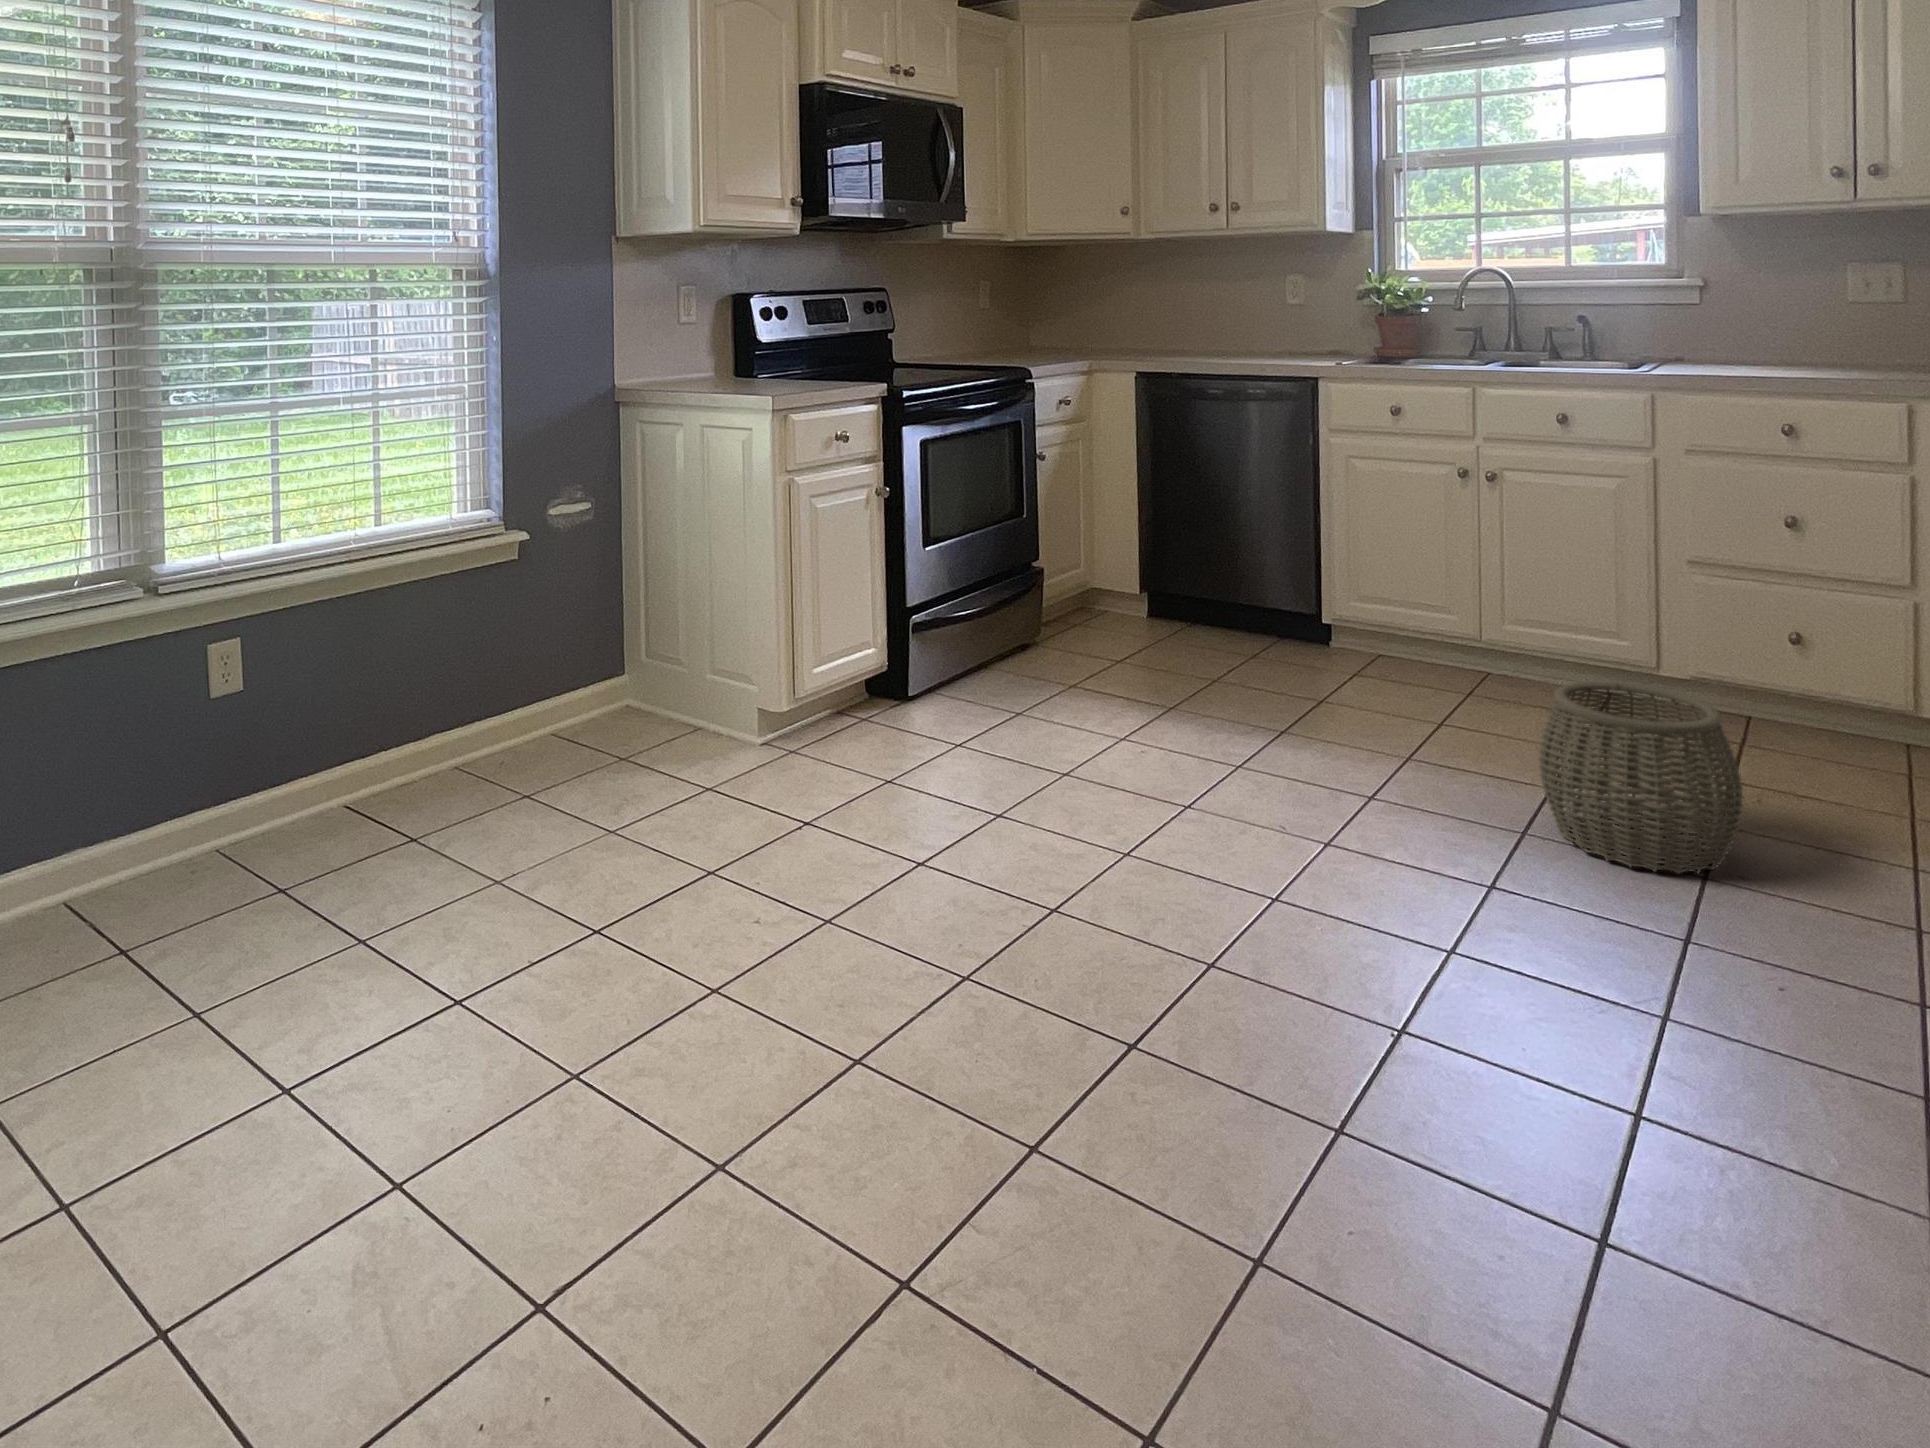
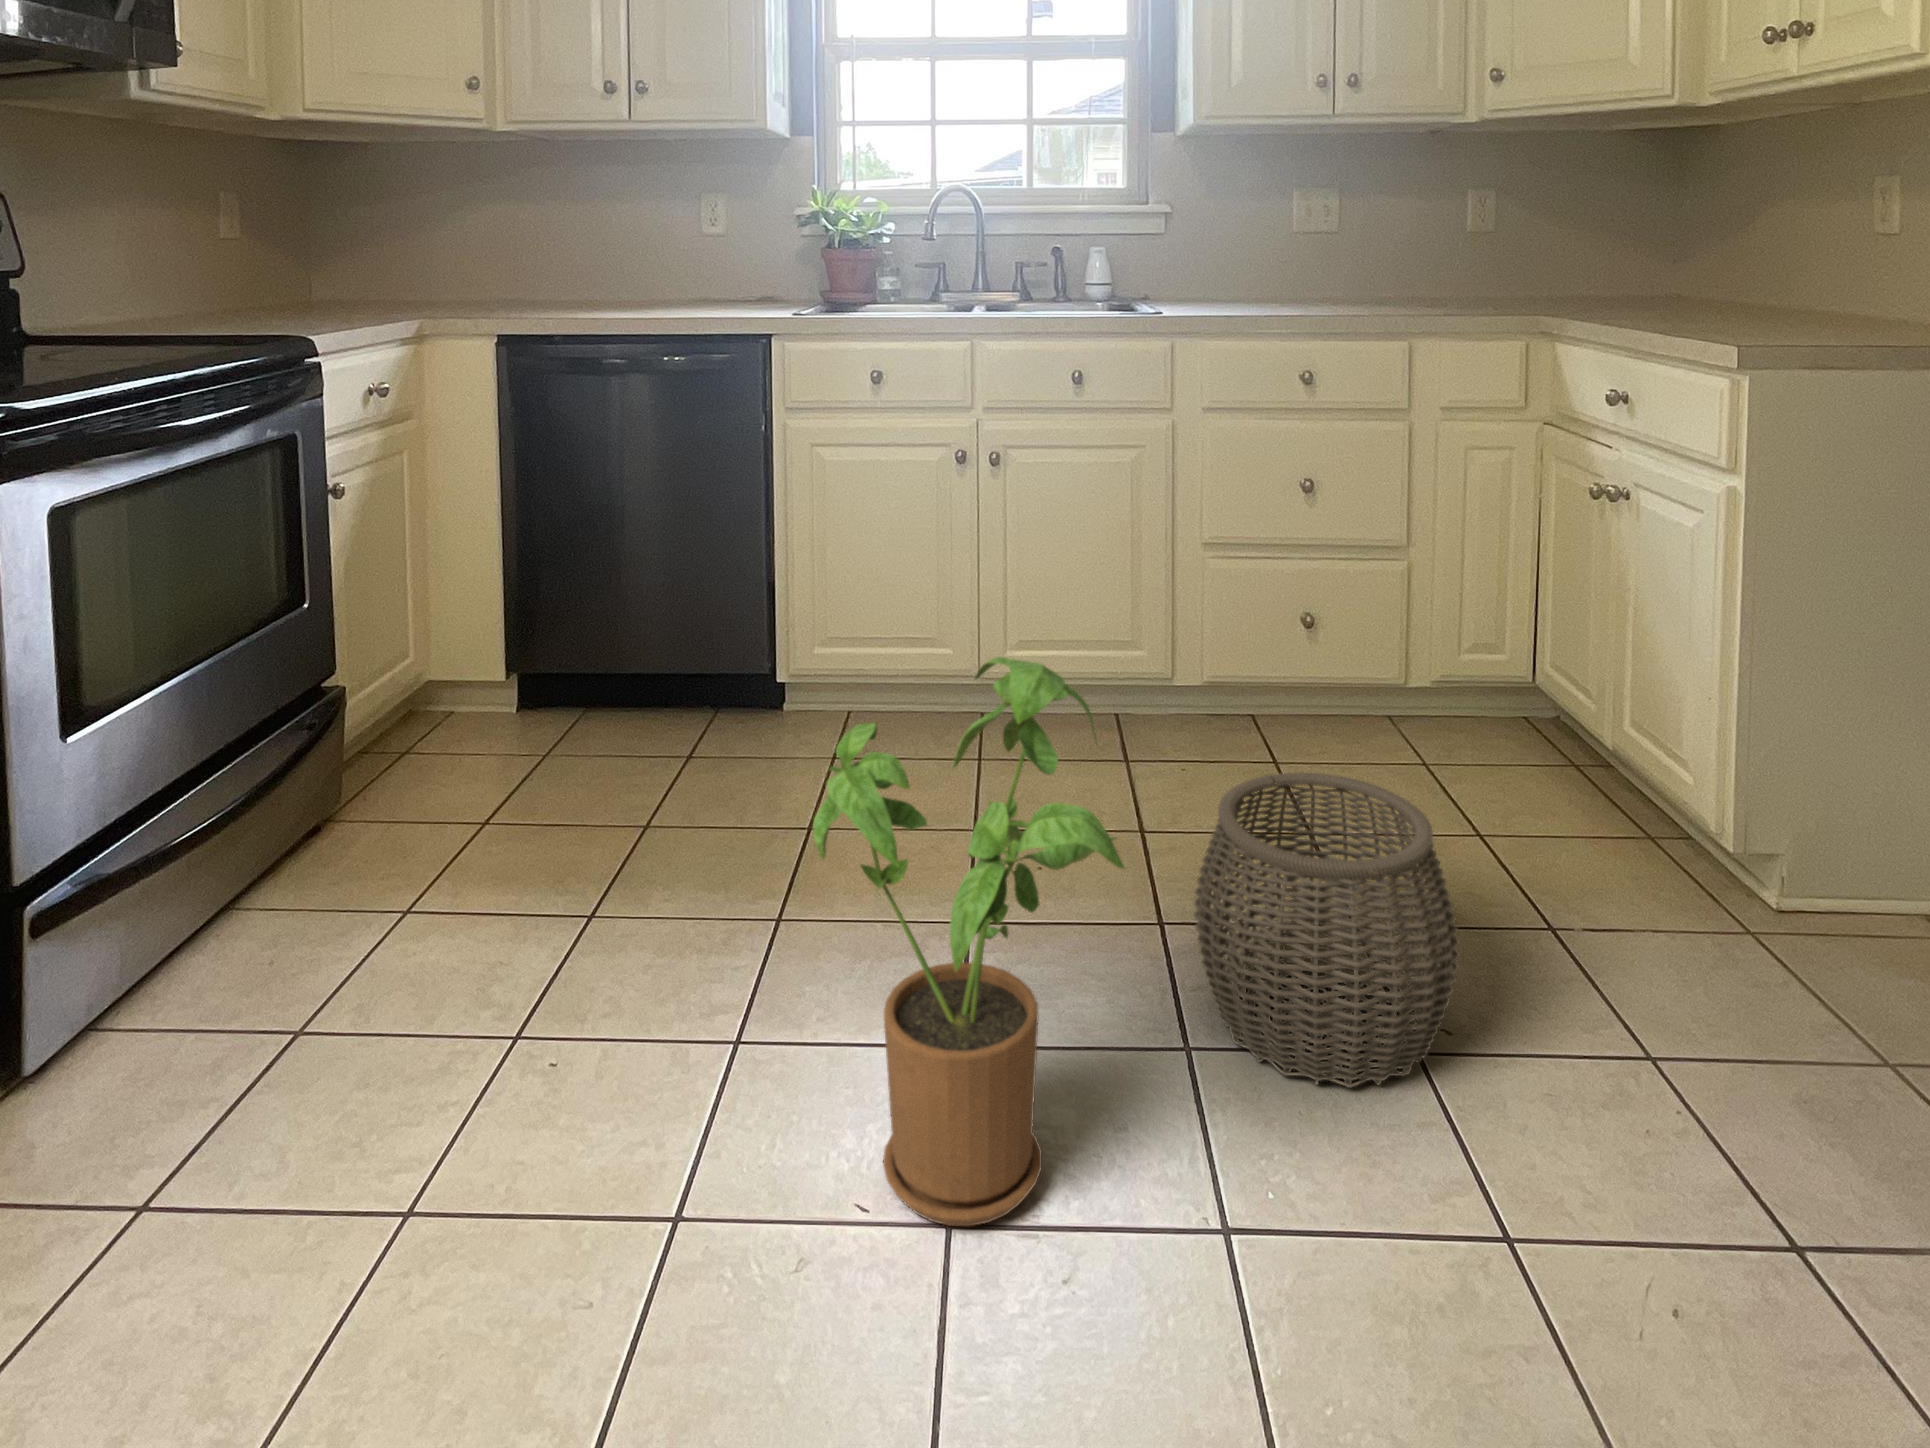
house plant: none [1263,552,1431,844] -> present [813,657,1125,1226]

